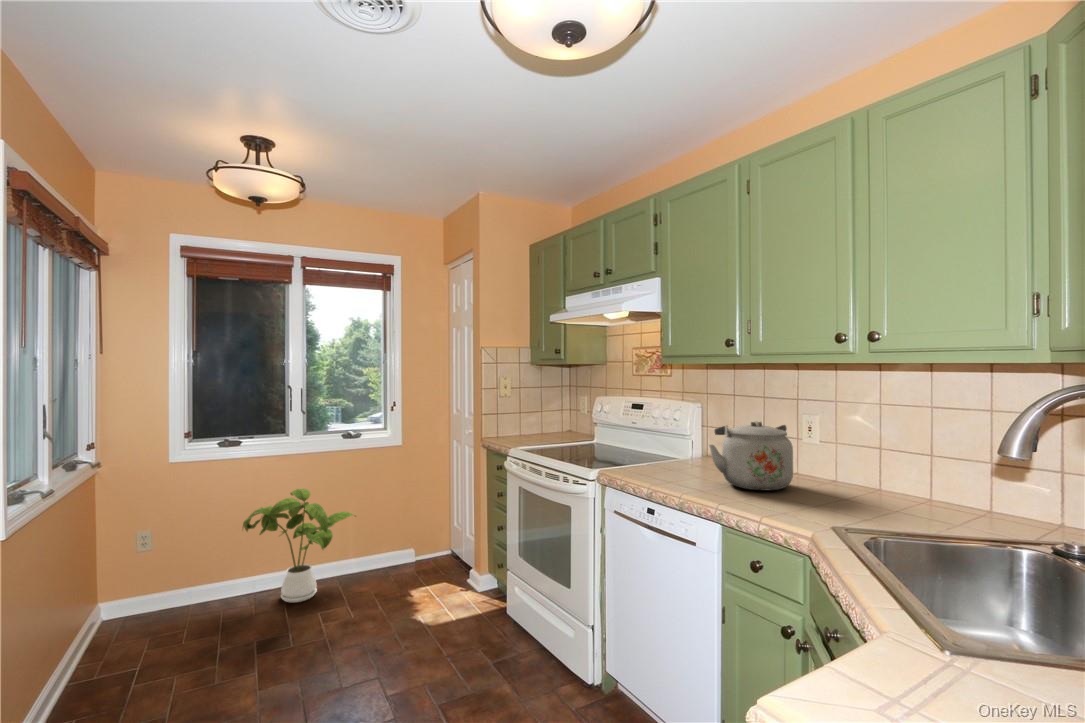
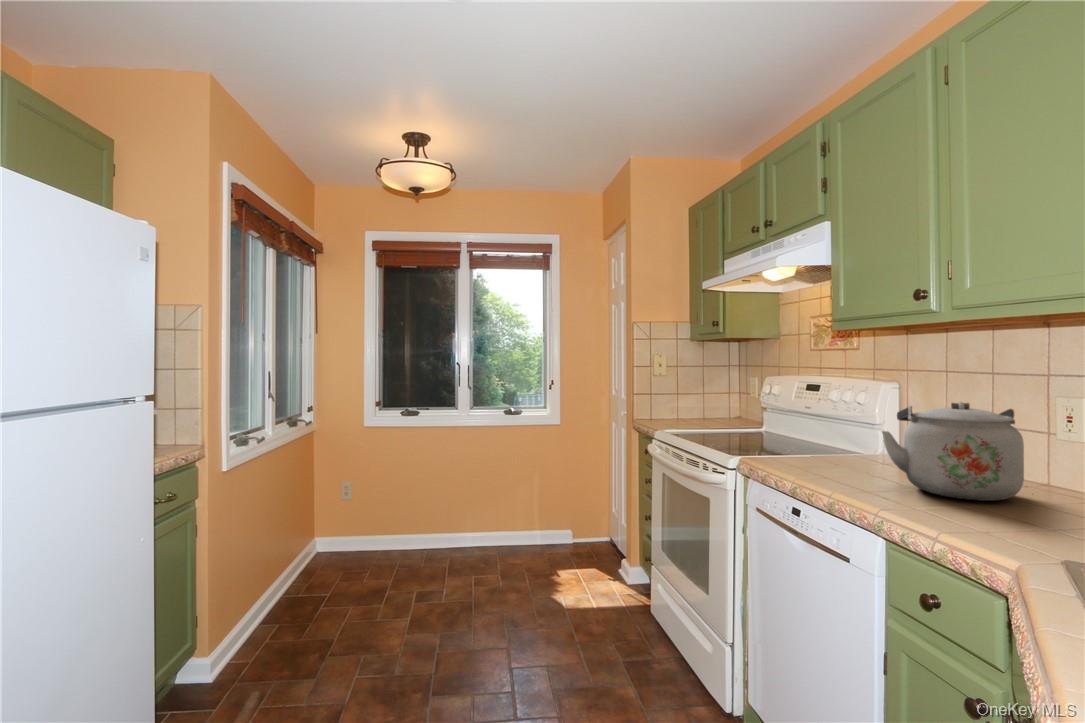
house plant: present [243,489,355,602] -> none [415,458,516,563]

